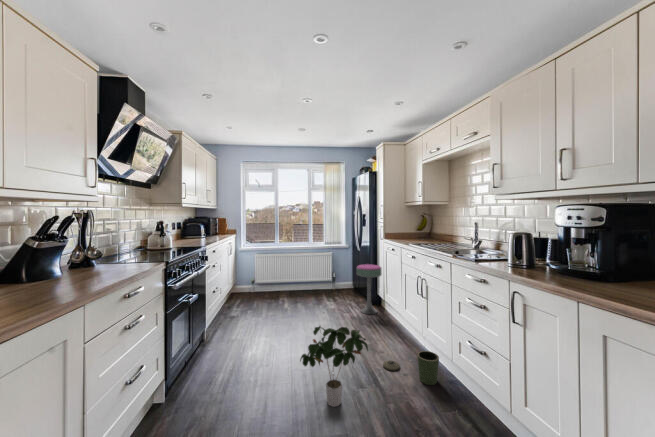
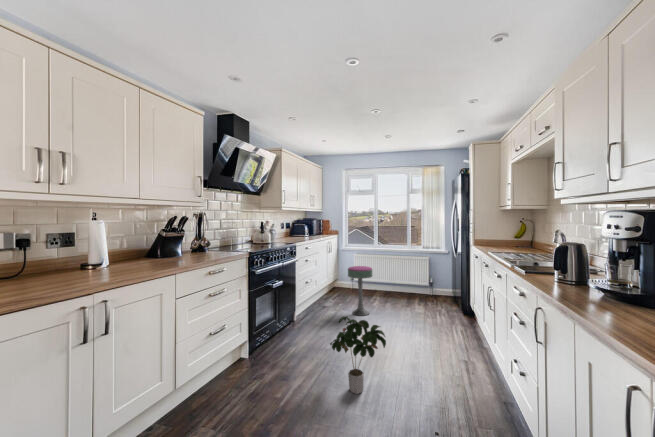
bar stool: present [357,264,382,314] -> present [348,266,373,316]
trash can: present [383,351,439,385] -> none [429,367,484,408]

